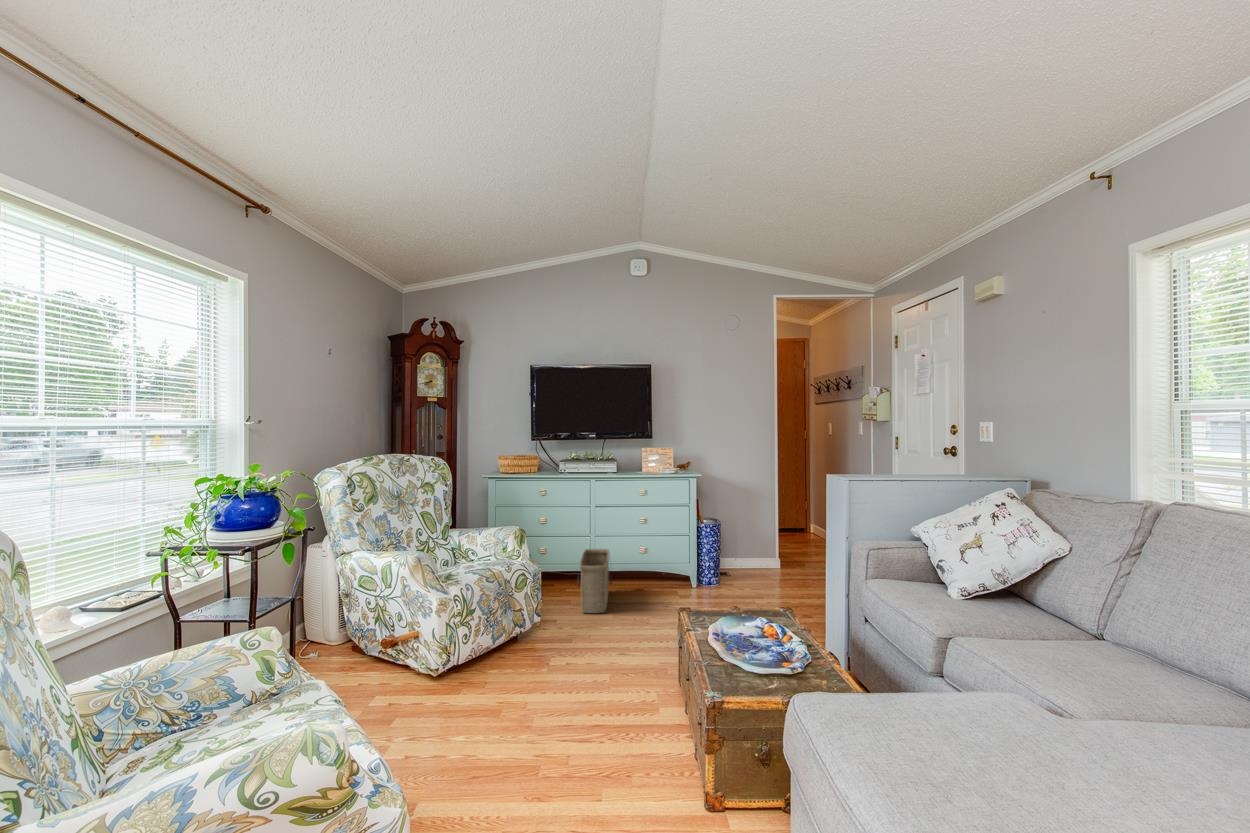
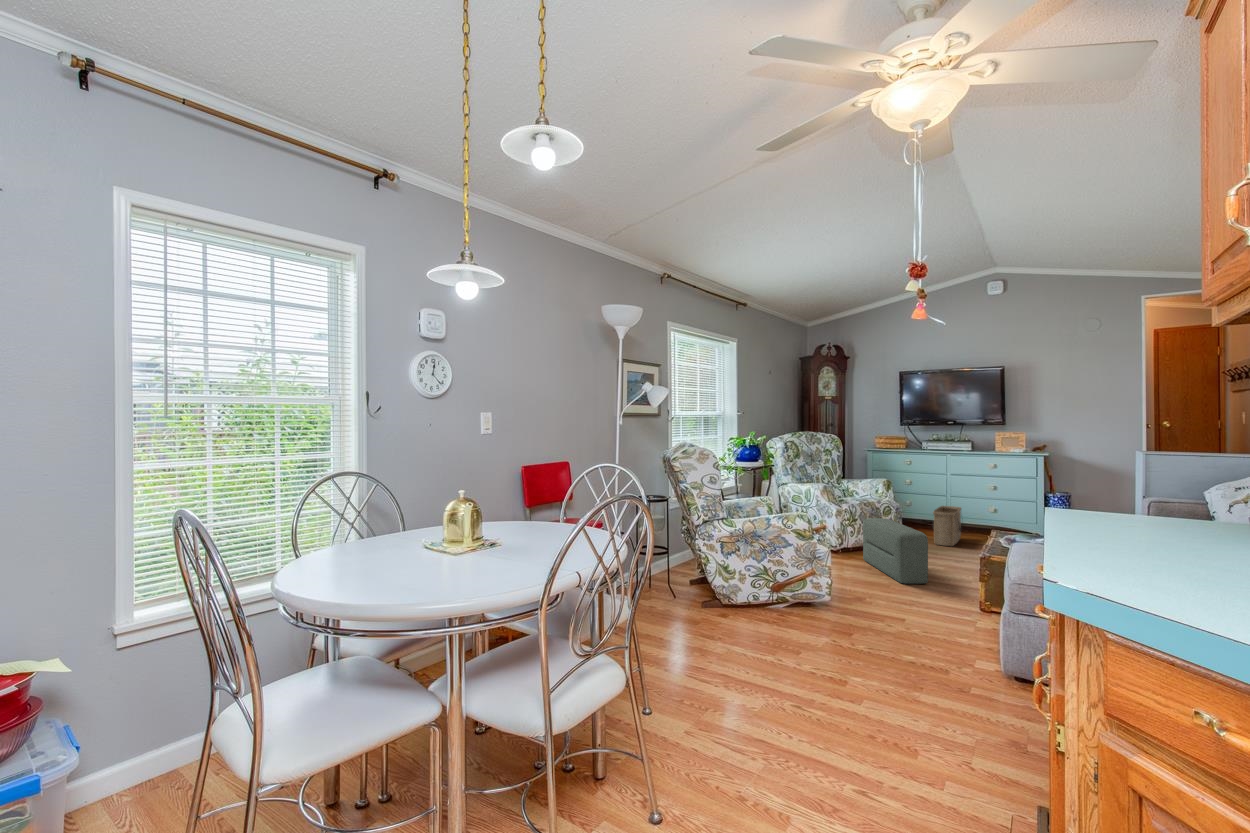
pouf: none [484,610,604,767] -> present [863,518,928,584]

